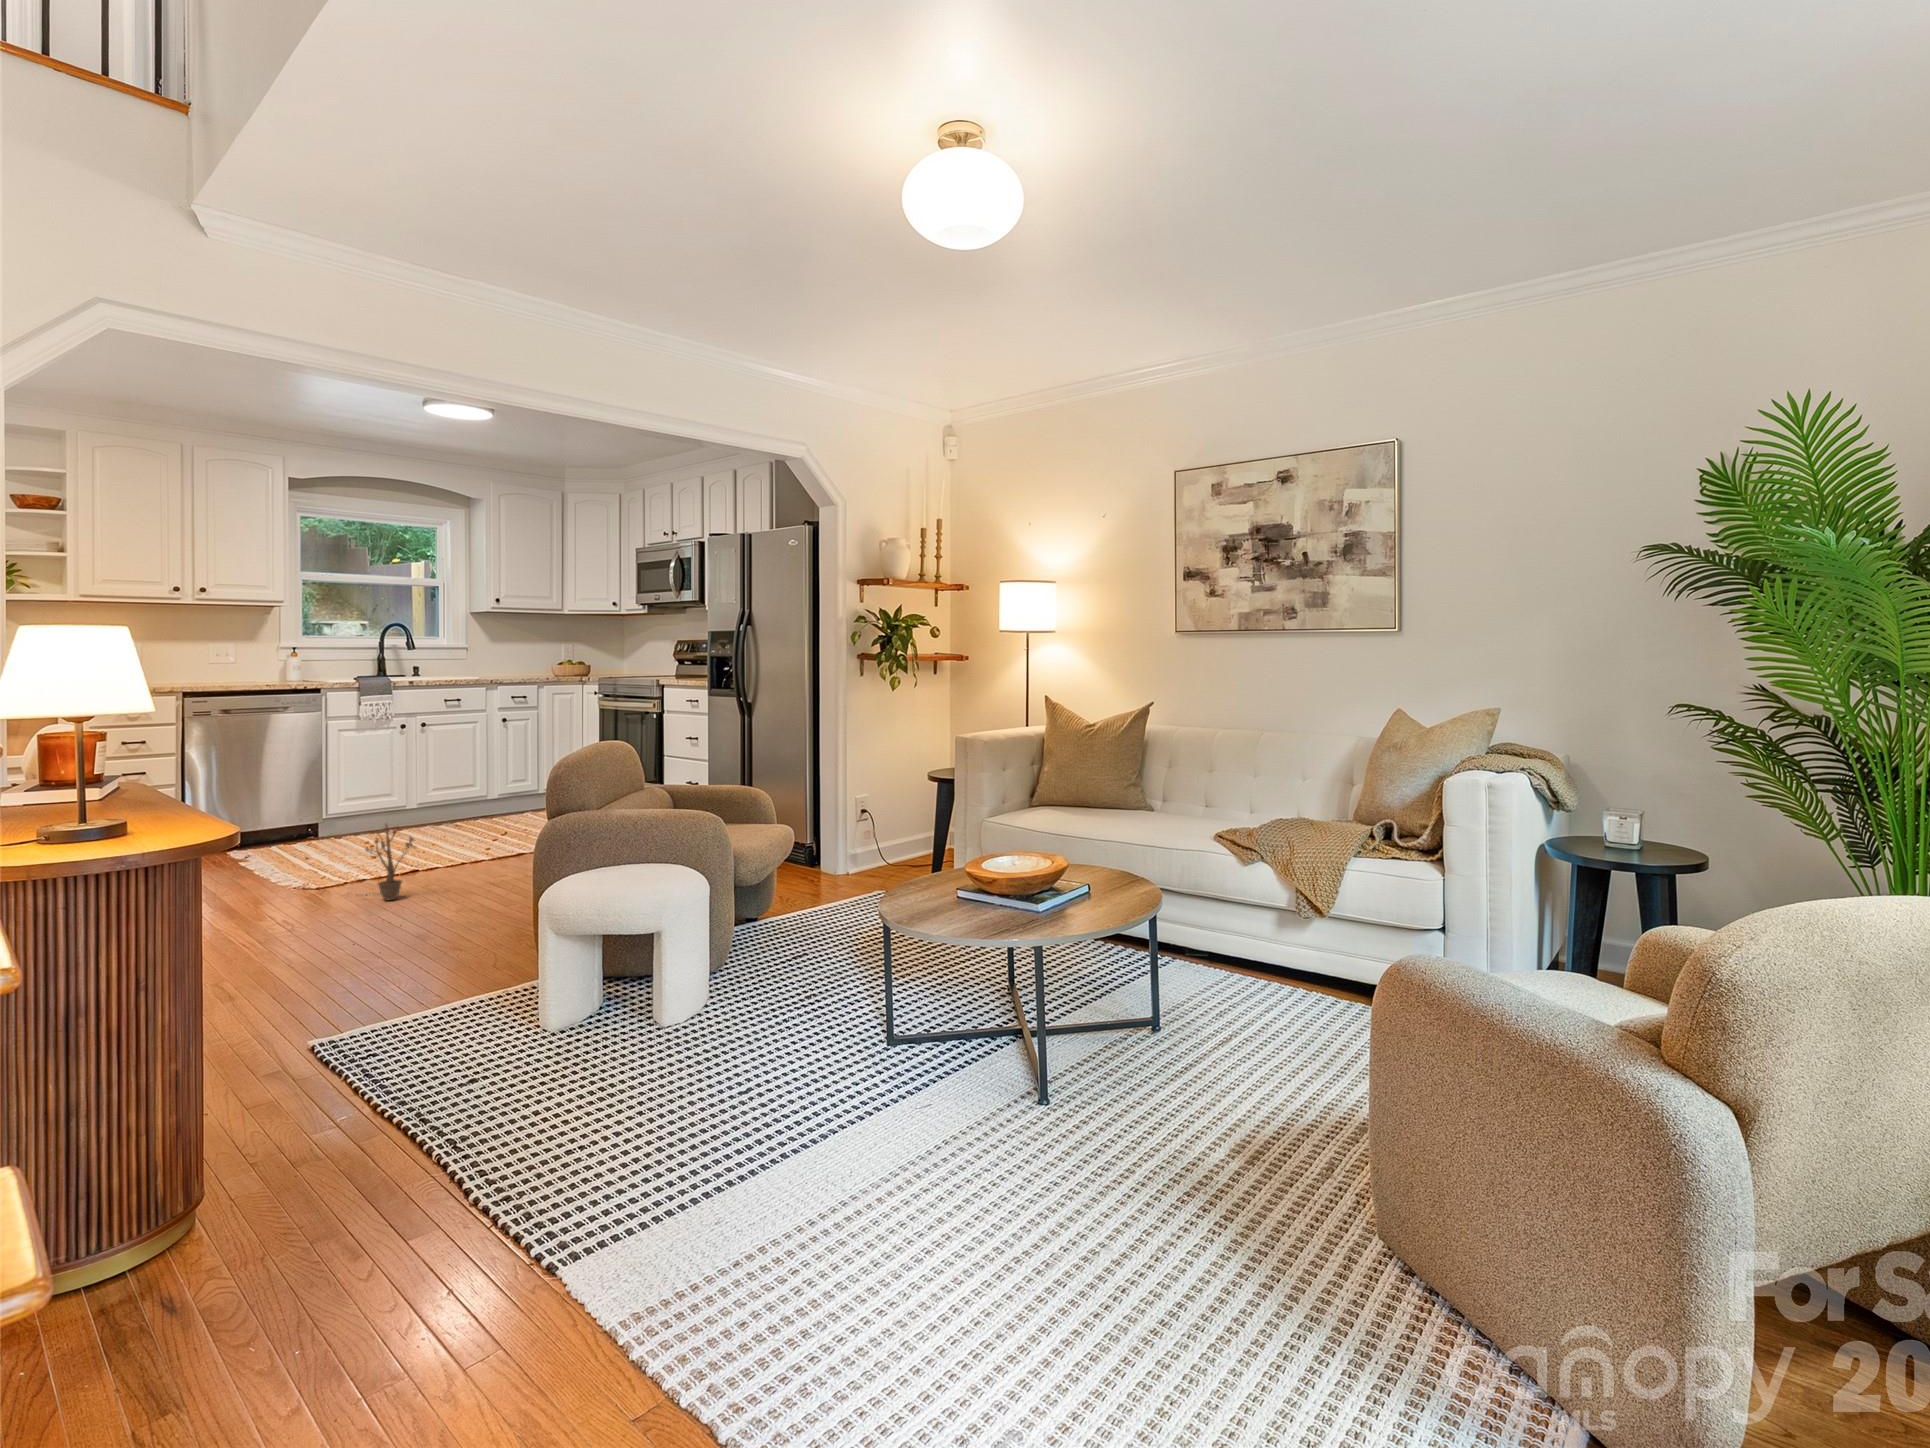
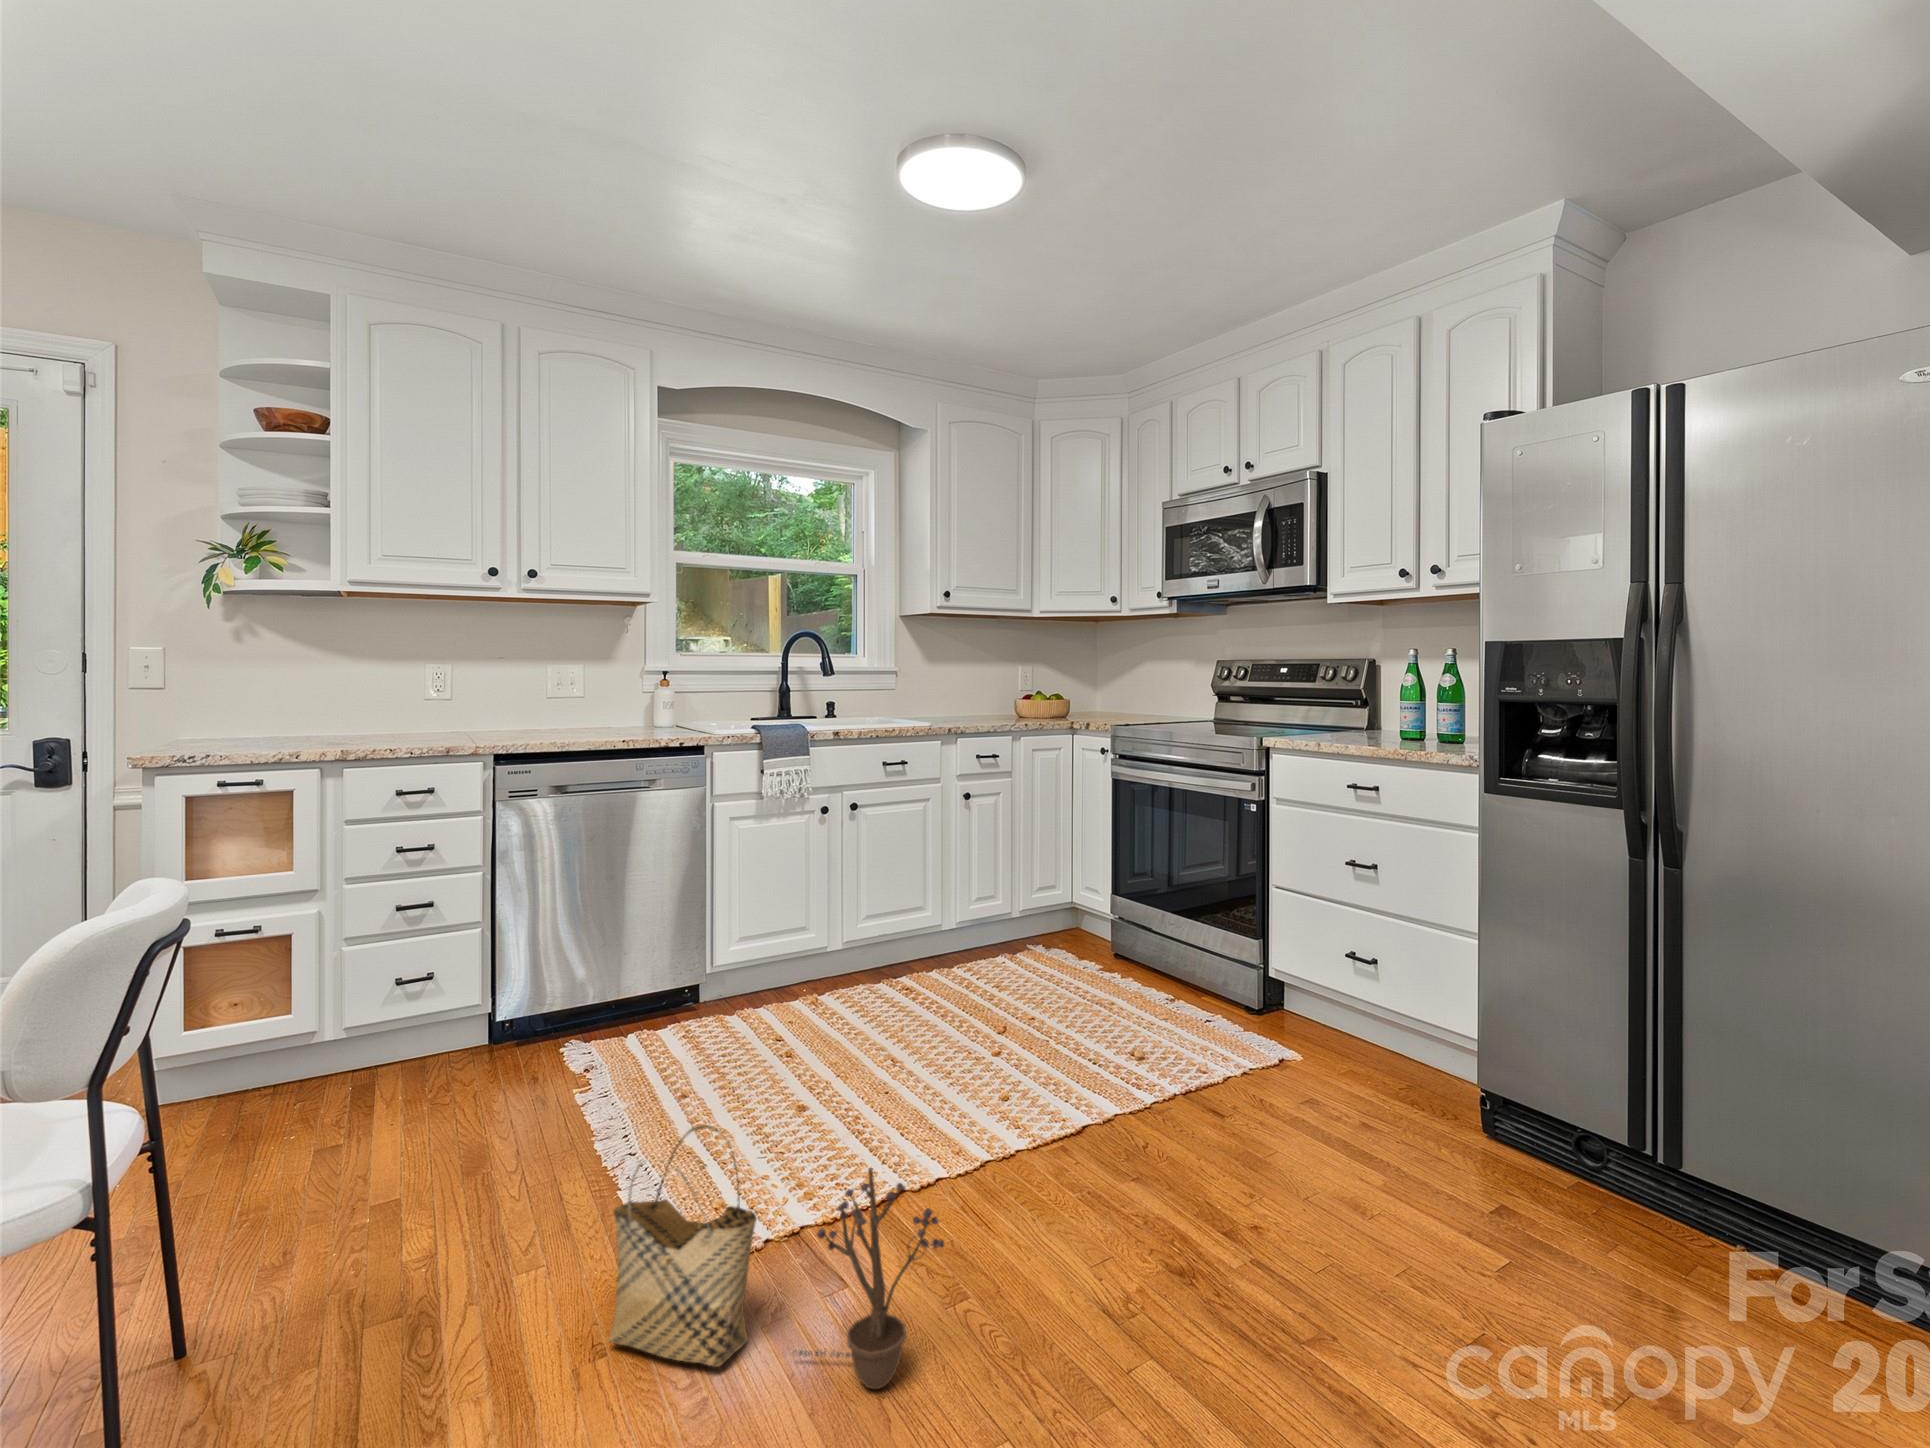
woven basket: none [276,822,341,901] -> present [609,1125,757,1367]

